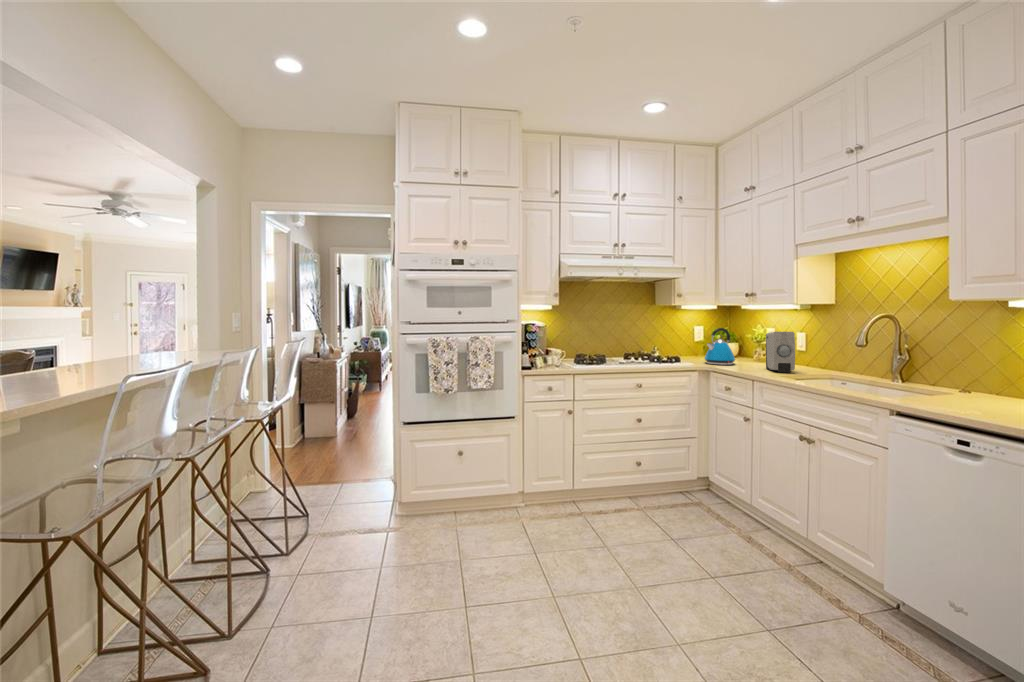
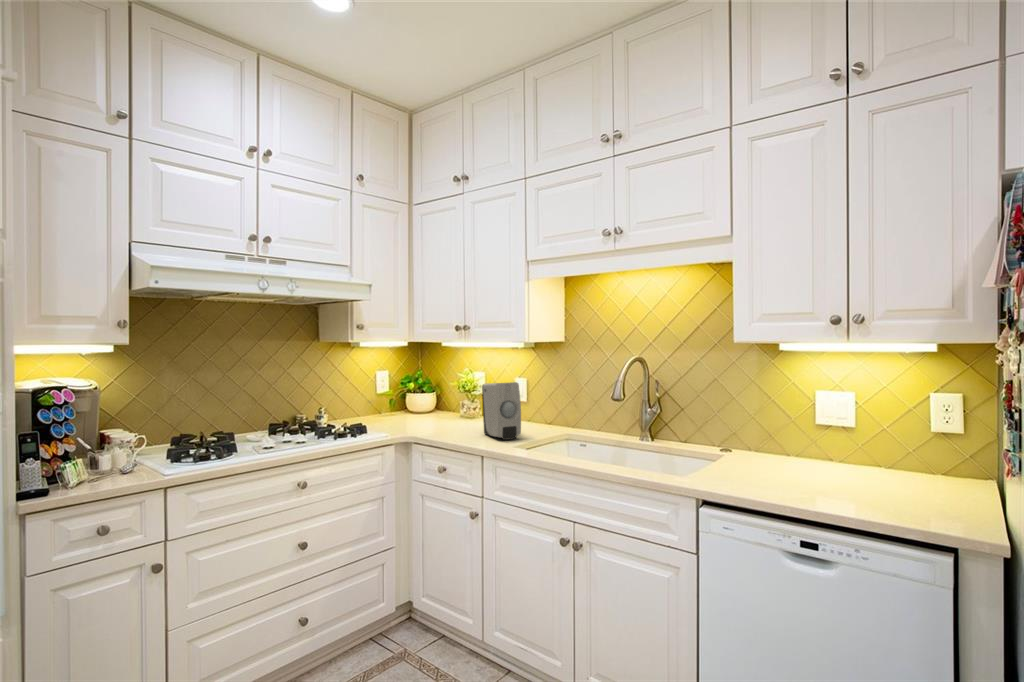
kettle: present [705,328,735,365] -> none [400,377,442,432]

